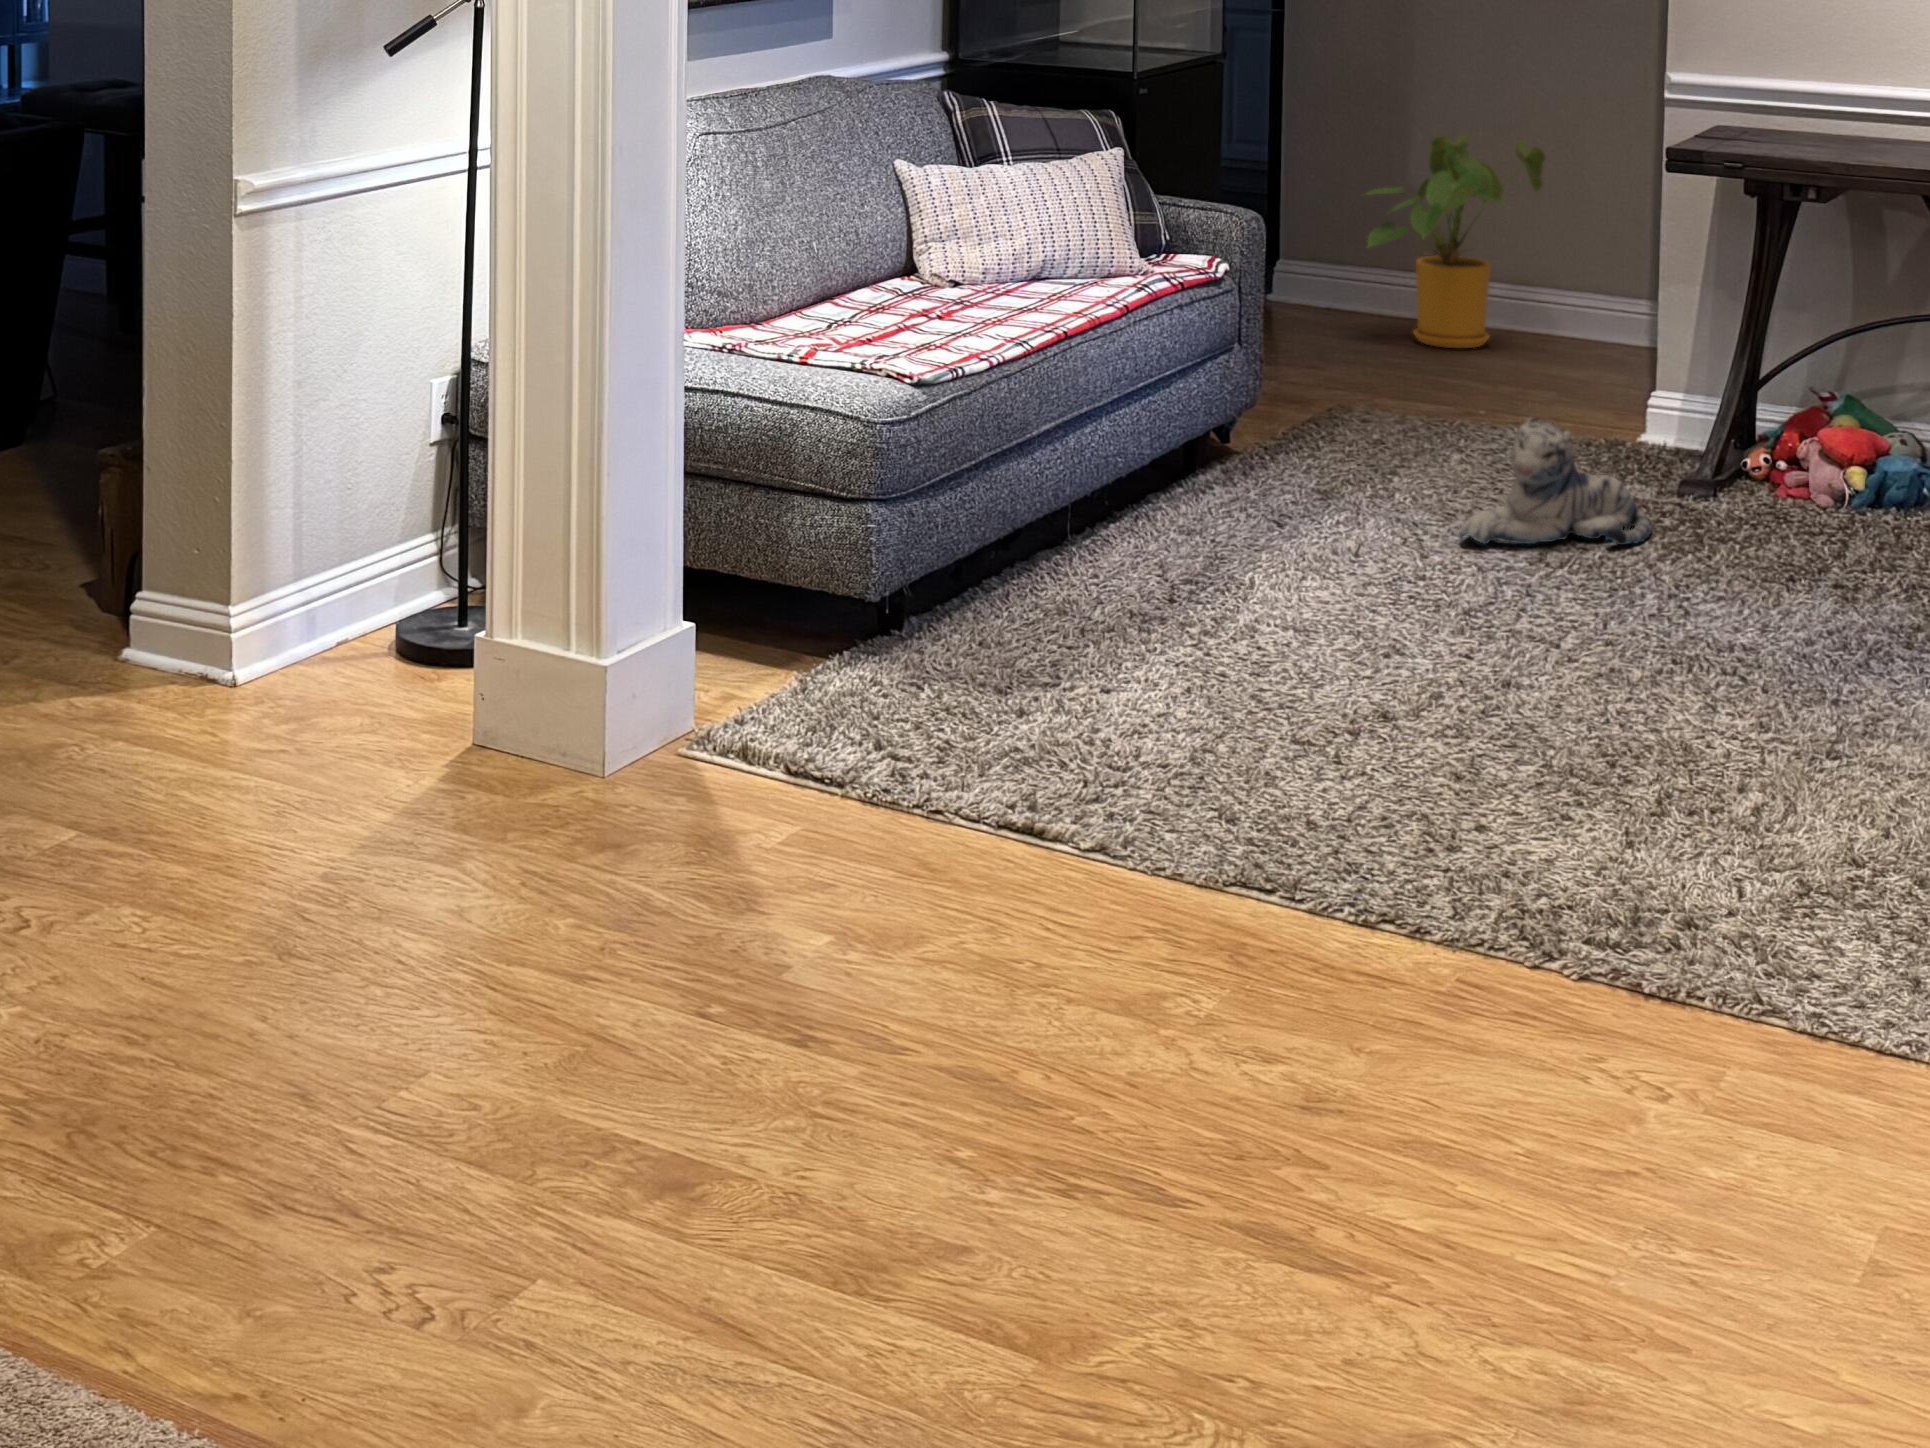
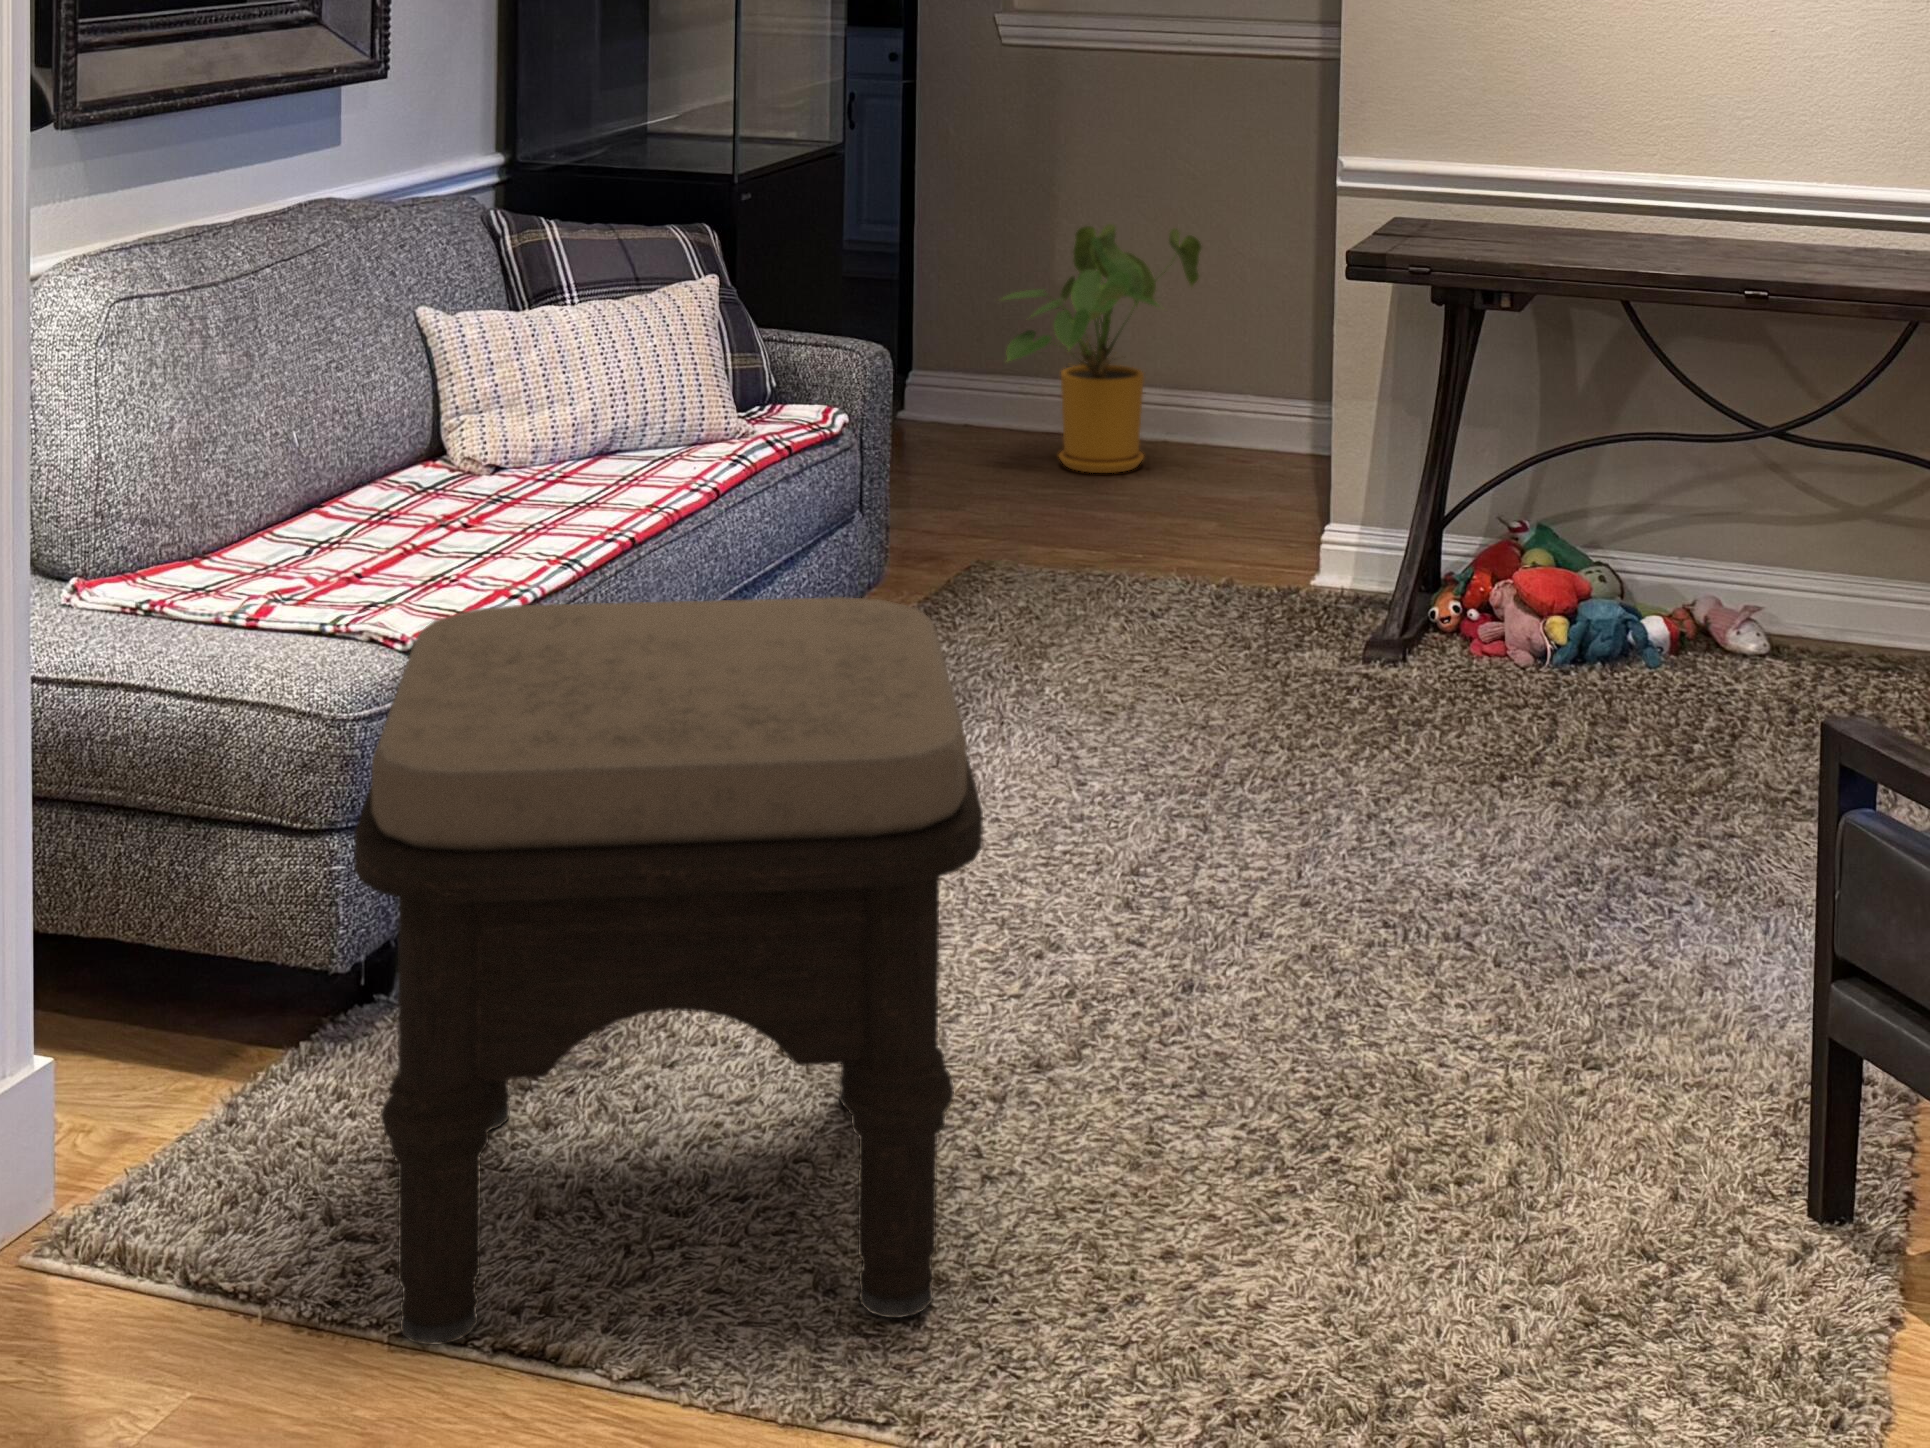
ottoman: none [907,344,1348,839] -> present [354,597,983,1345]
plush toy: present [1459,417,1652,545] -> none [1120,596,1343,762]

